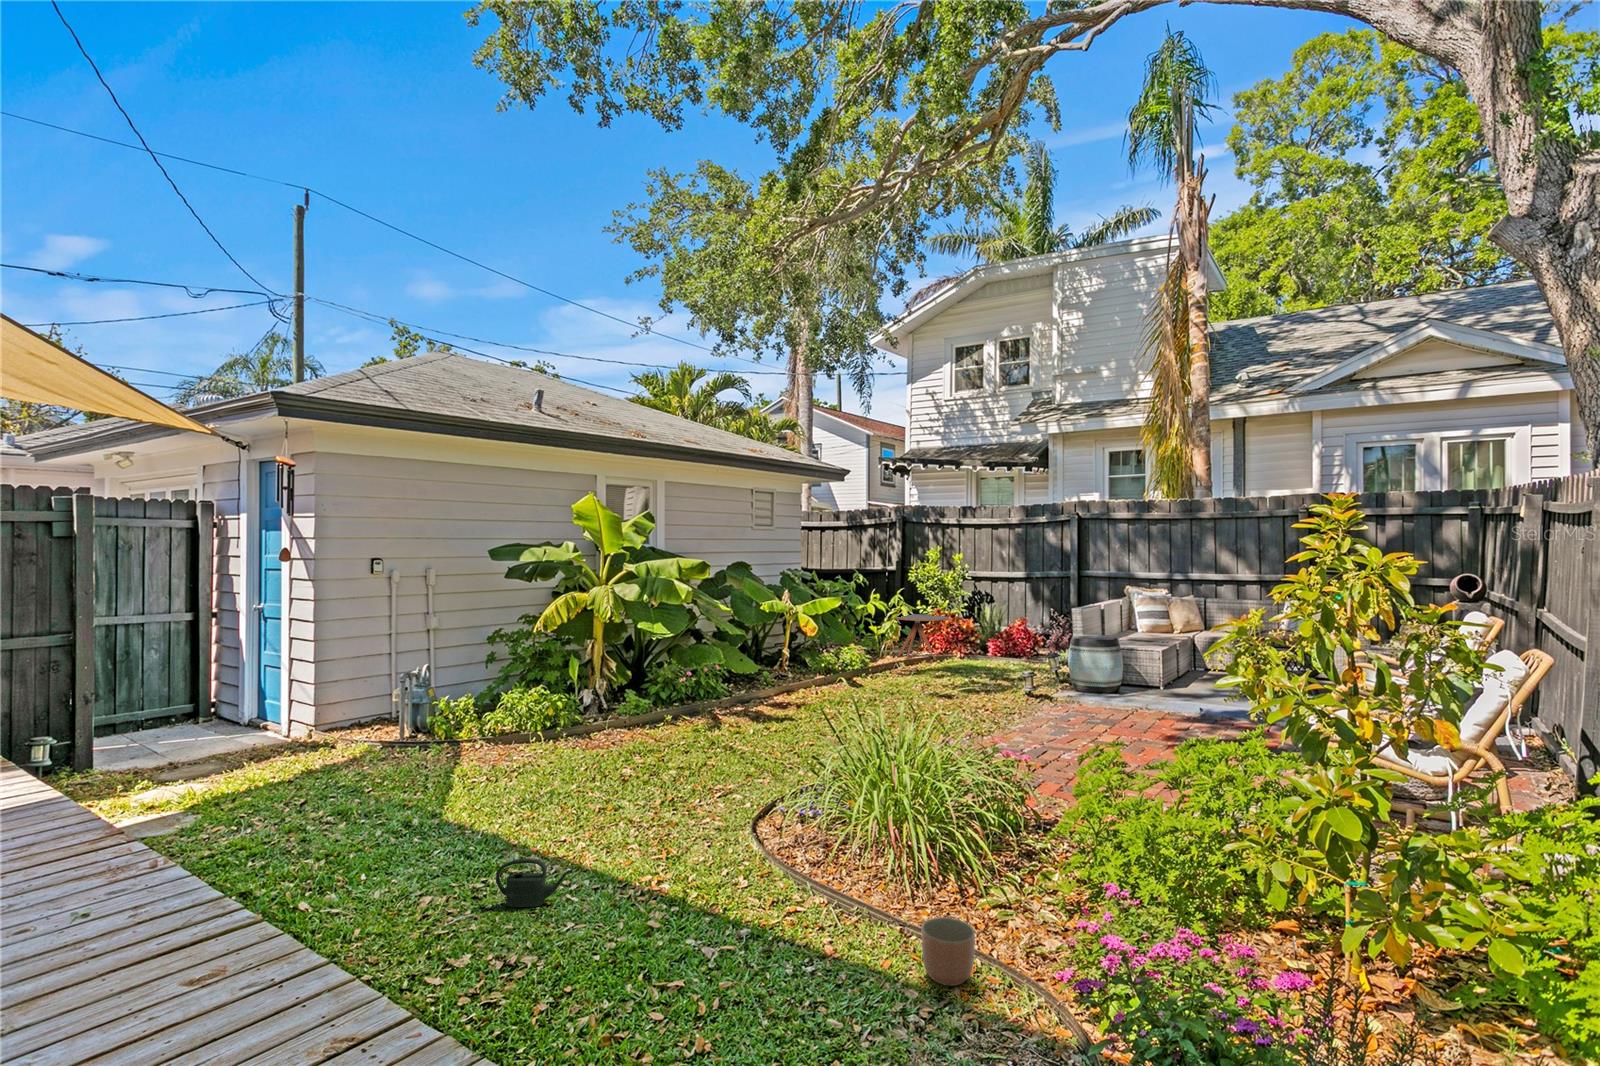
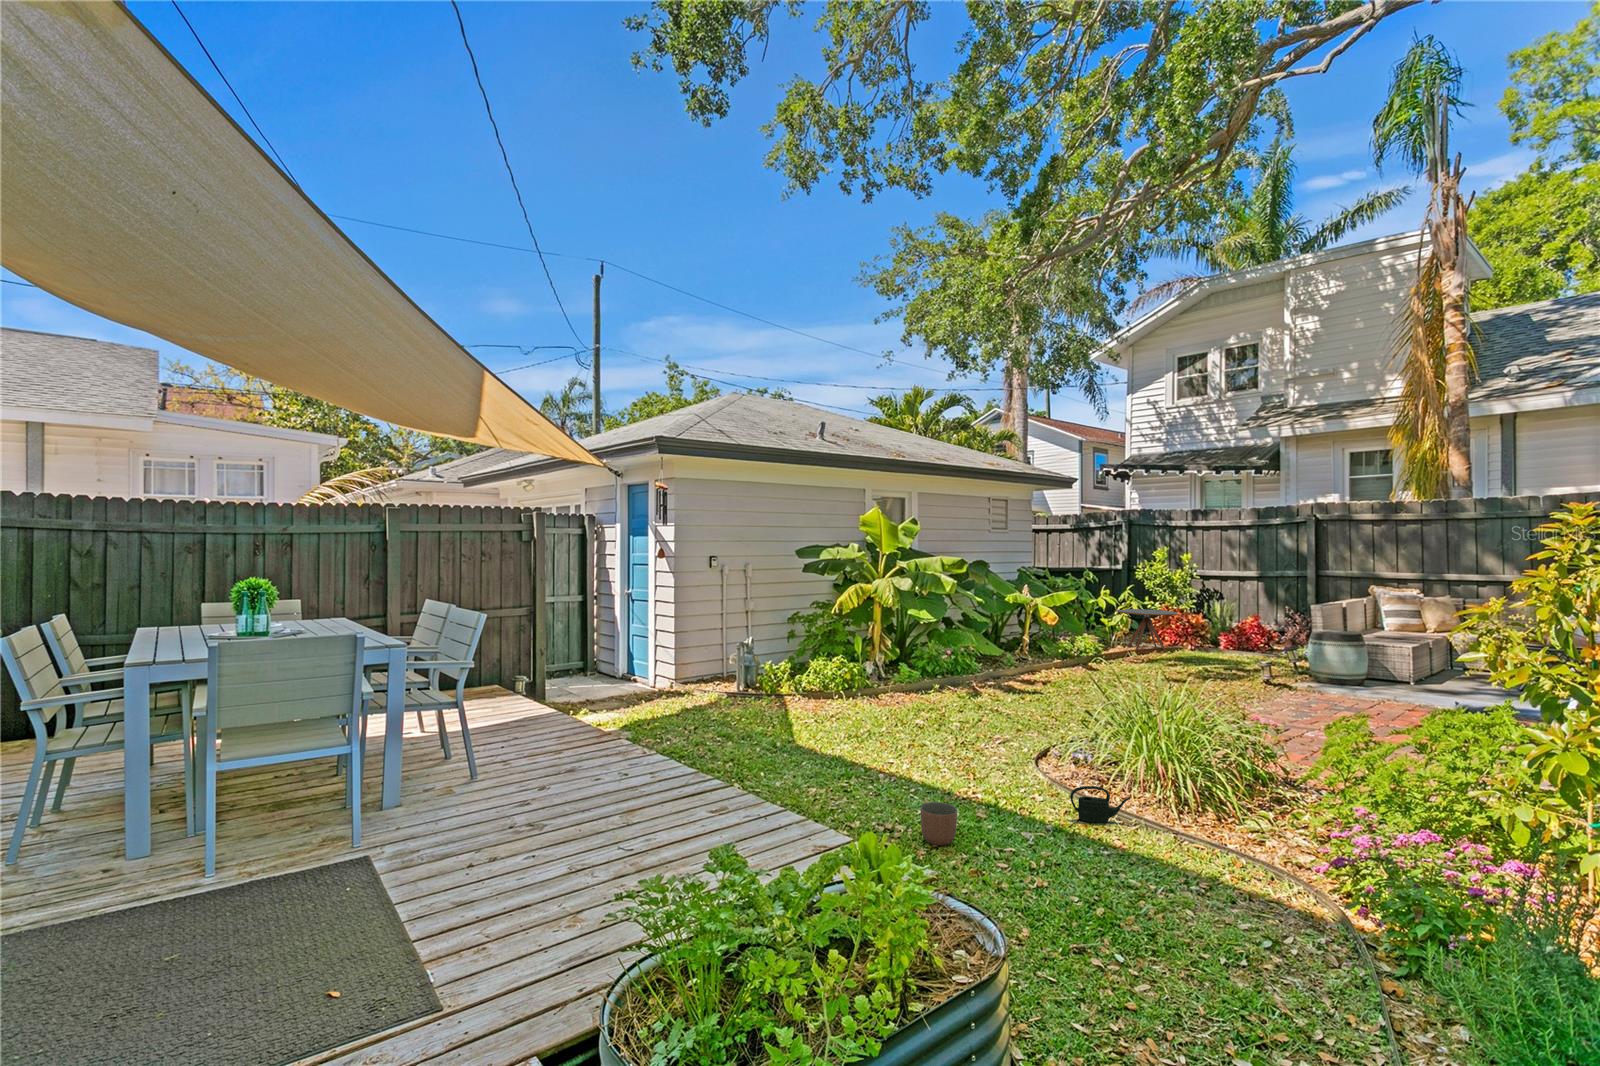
watering can: present [496,859,572,907] -> present [1070,786,1130,823]
planter: present [921,917,975,986] -> present [921,802,957,845]

